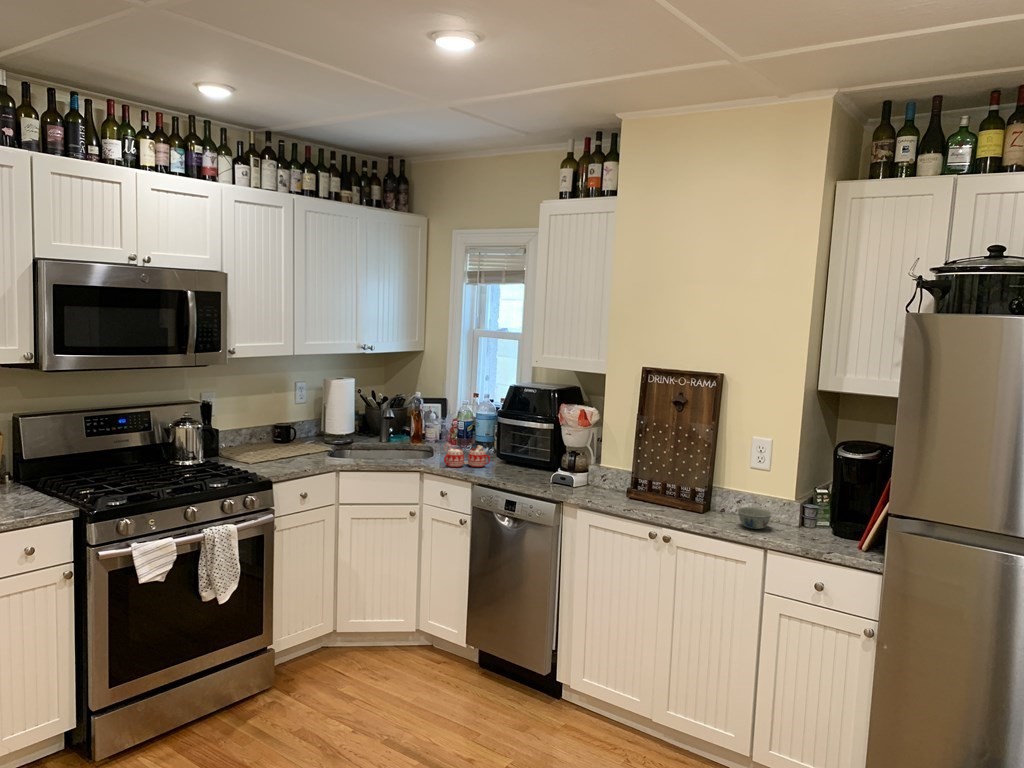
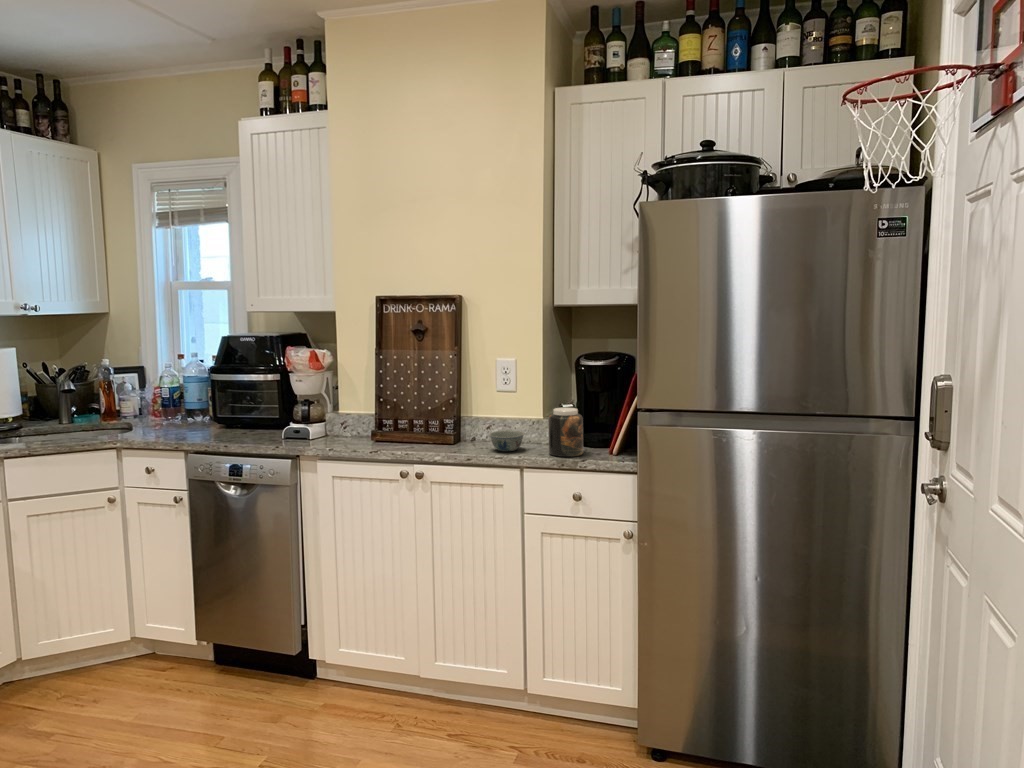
mug: present [444,444,490,467] -> none [146,408,206,437]
jar: none [795,495,833,546] -> present [549,407,583,457]

